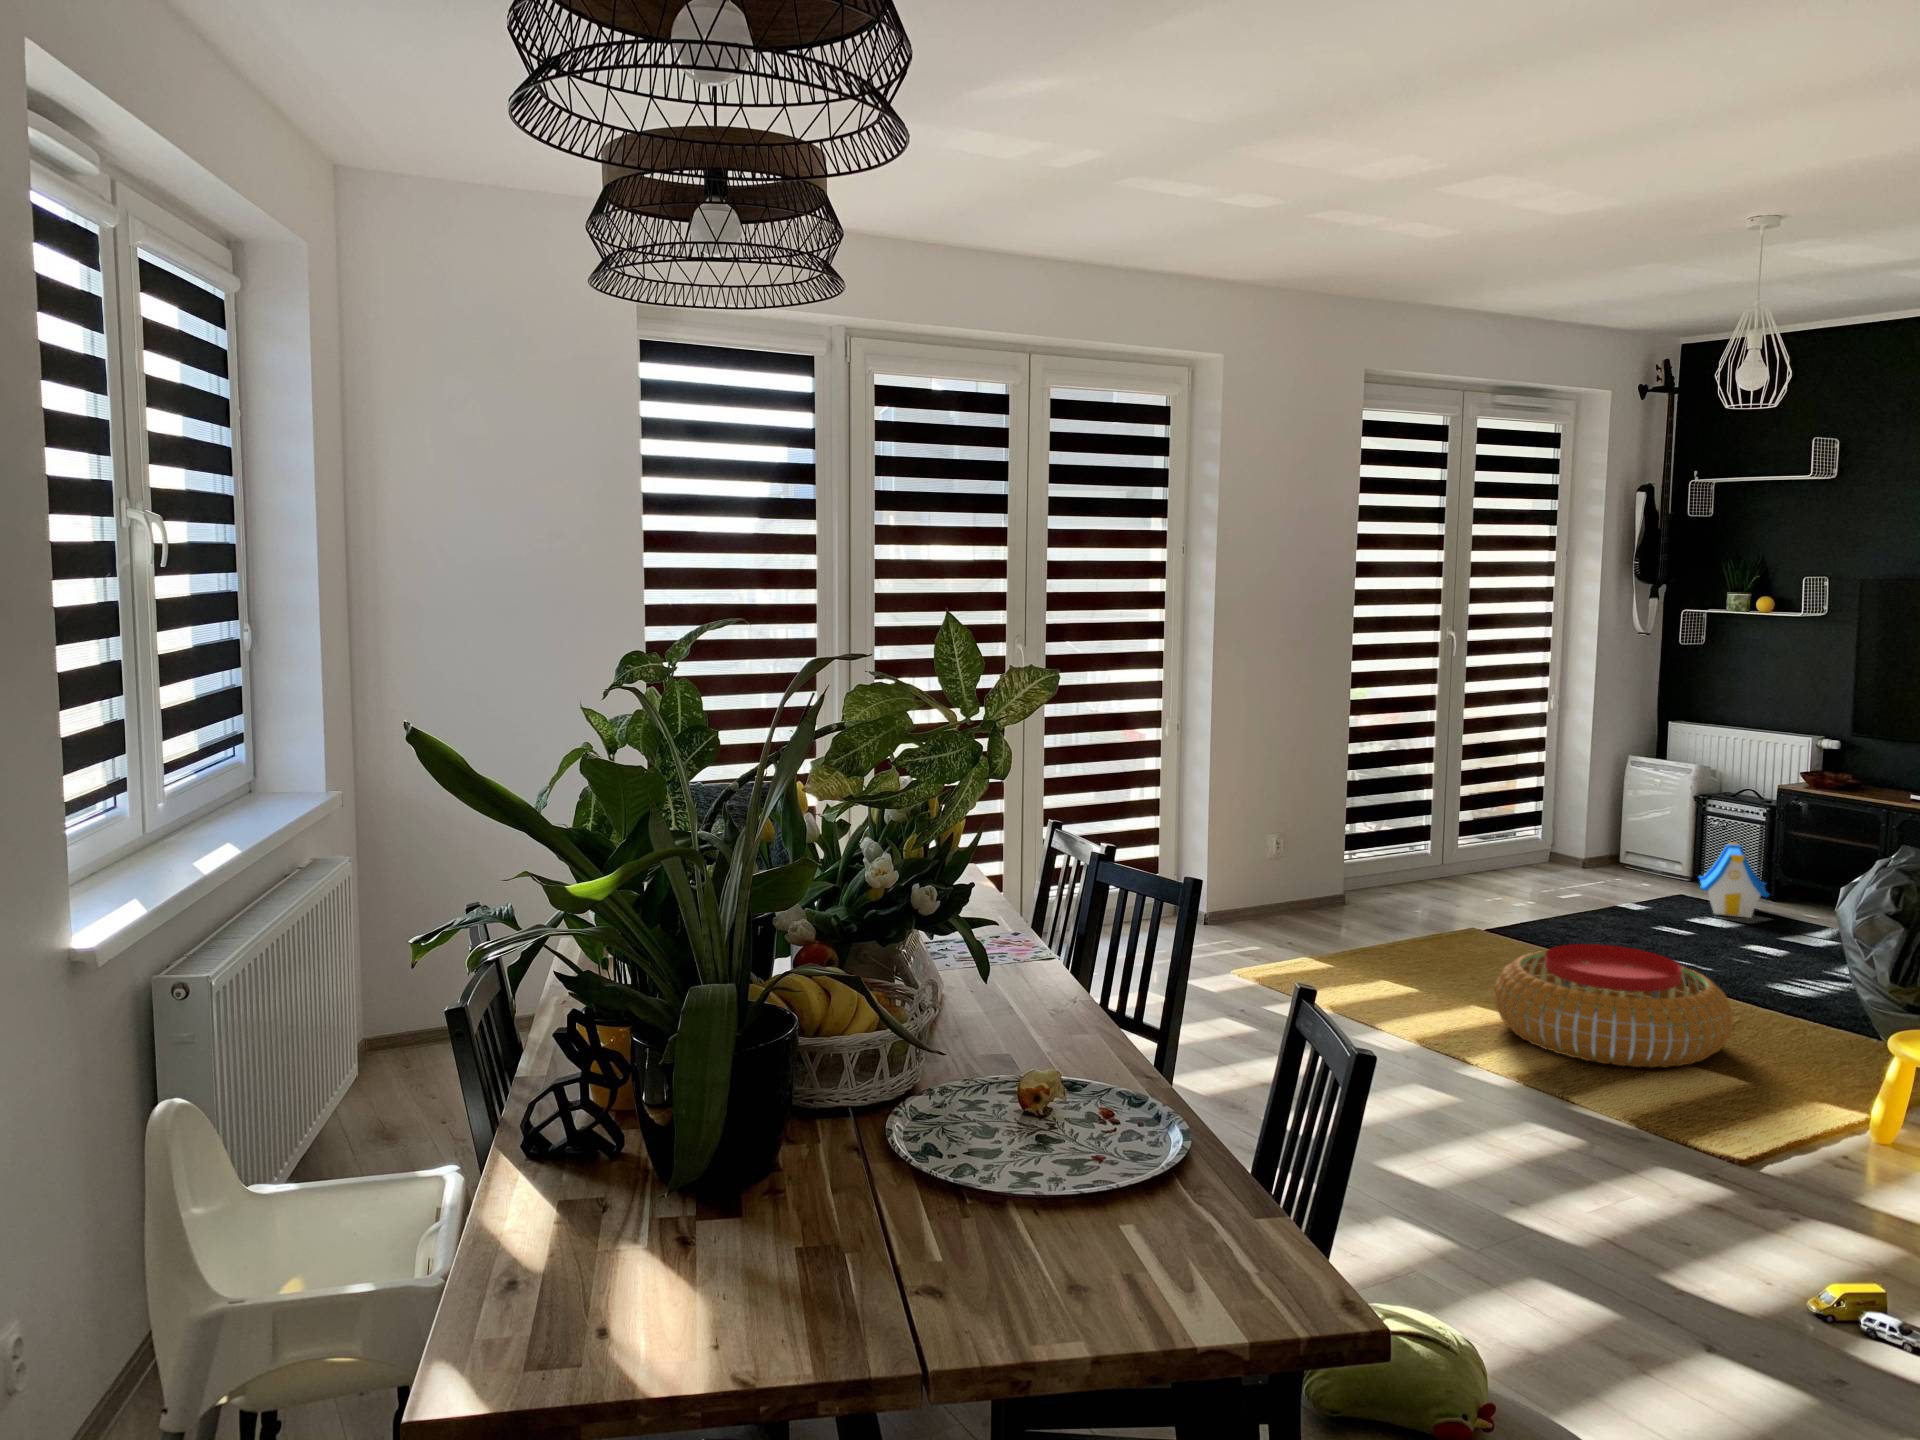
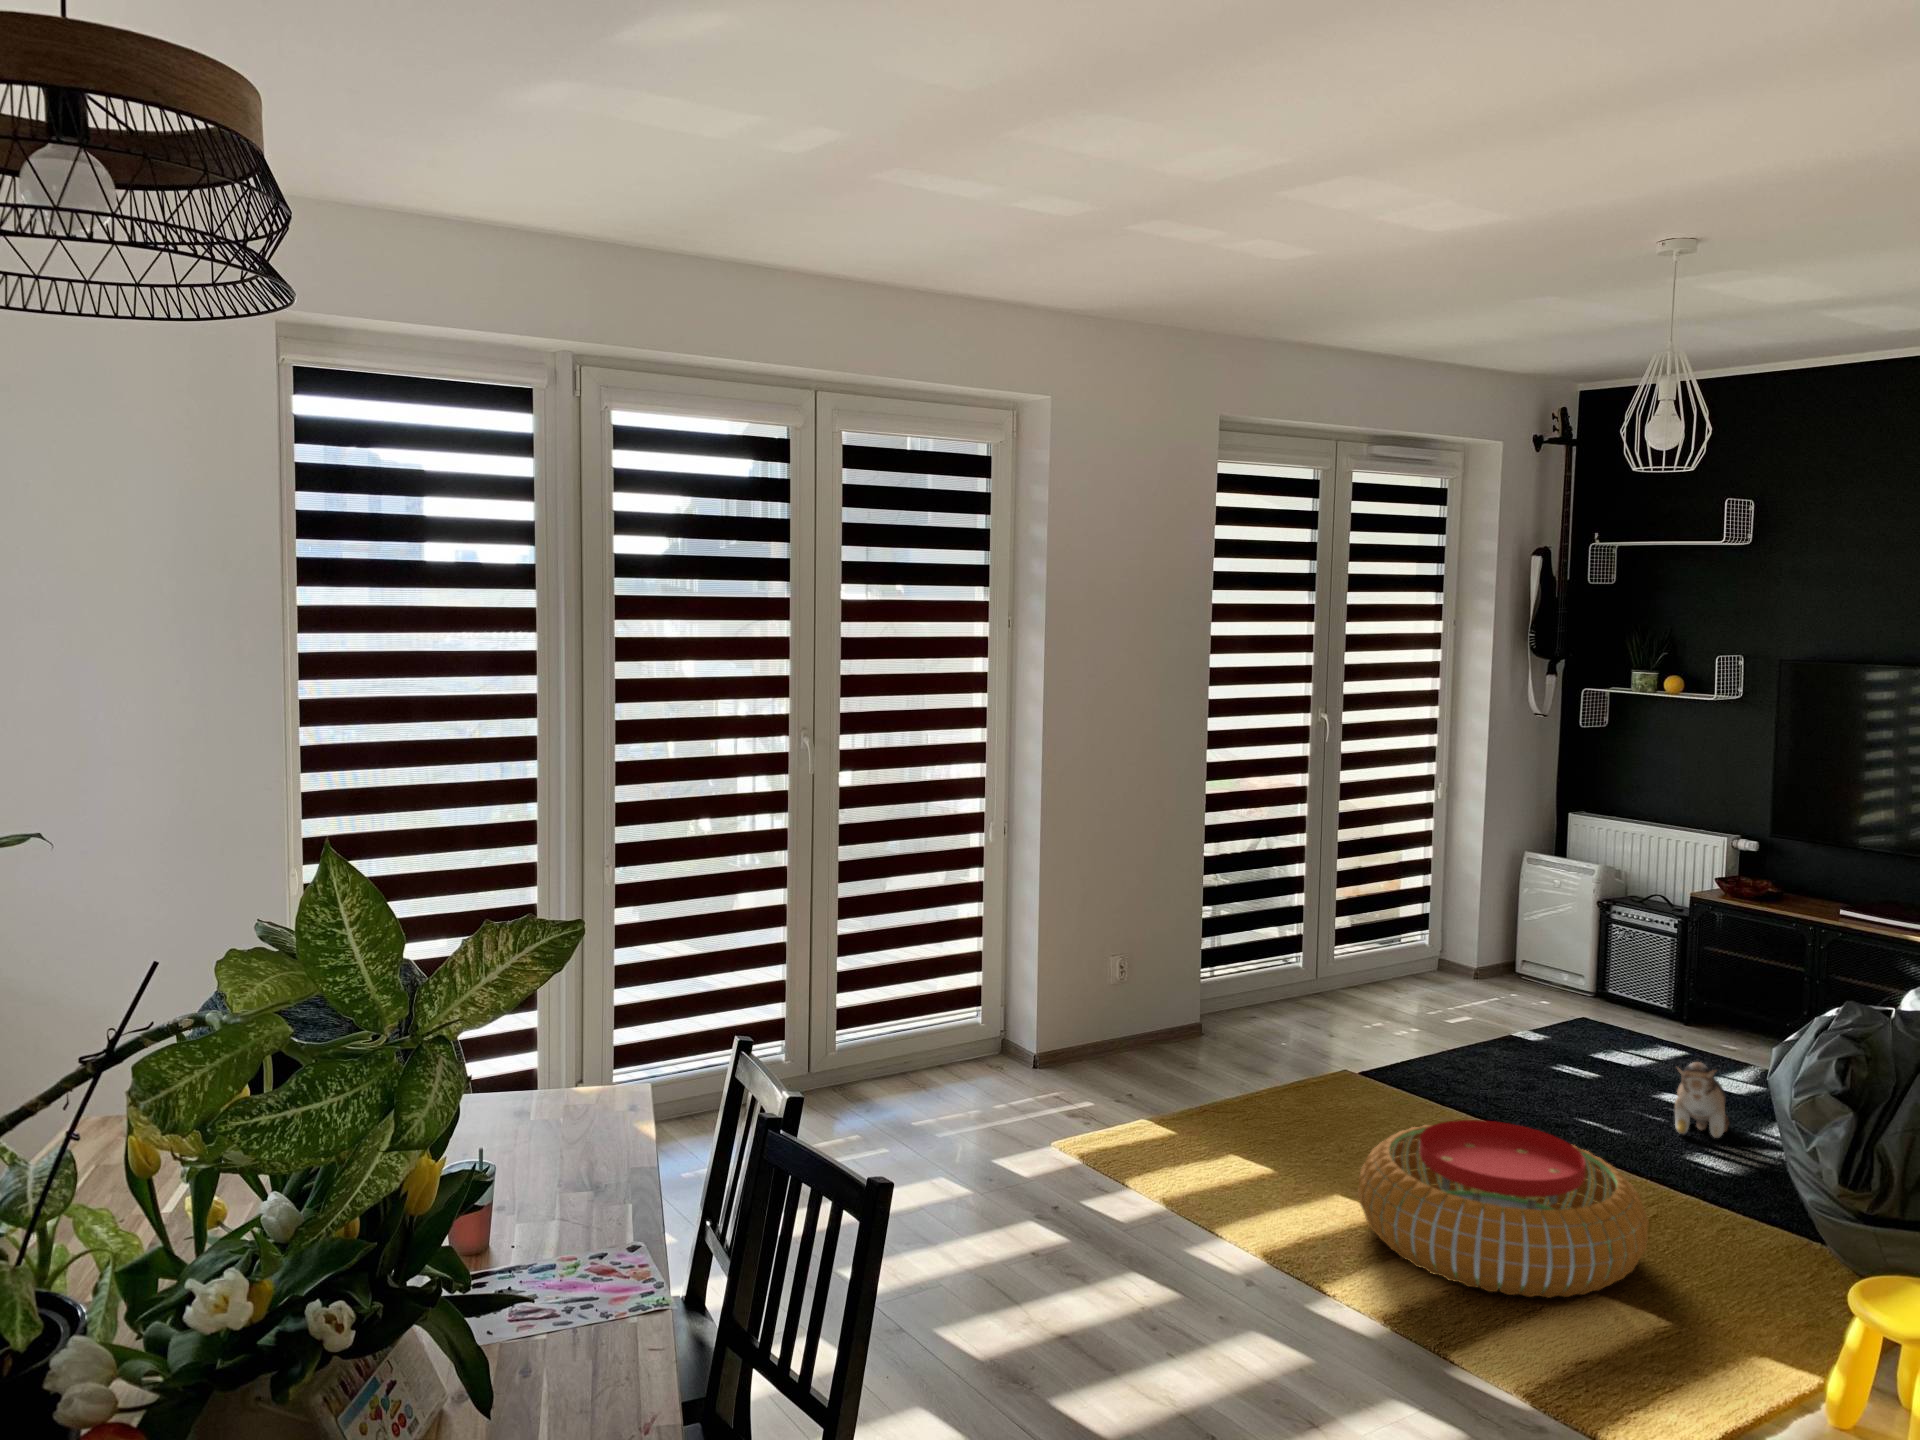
toy house: present [1699,842,1769,918] -> none [1603,957,1683,1049]
plush toy: none [1759,911,1807,976] -> present [1675,1062,1729,1138]

